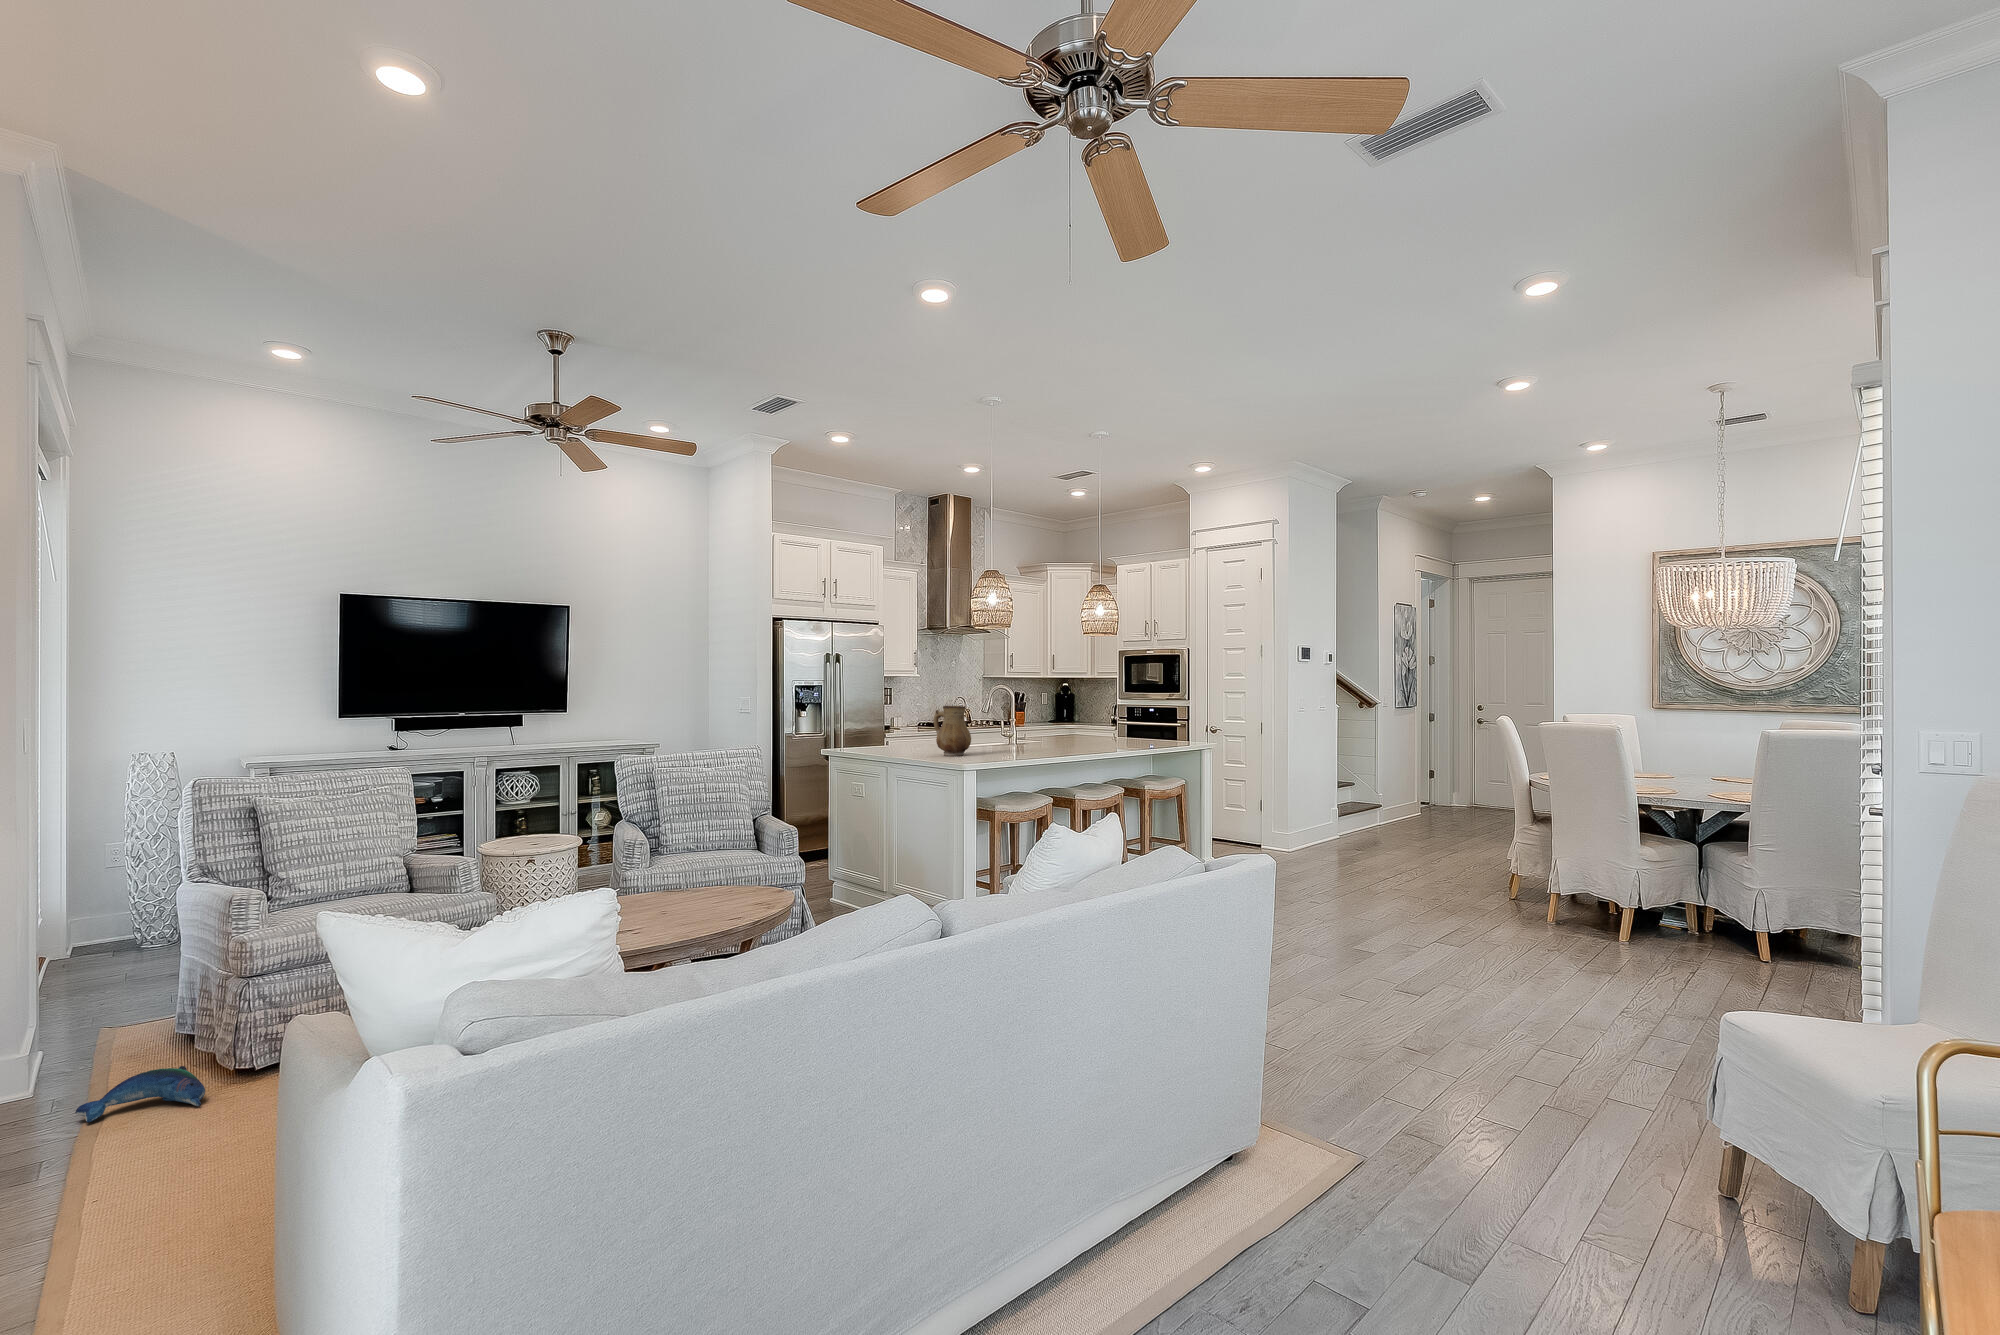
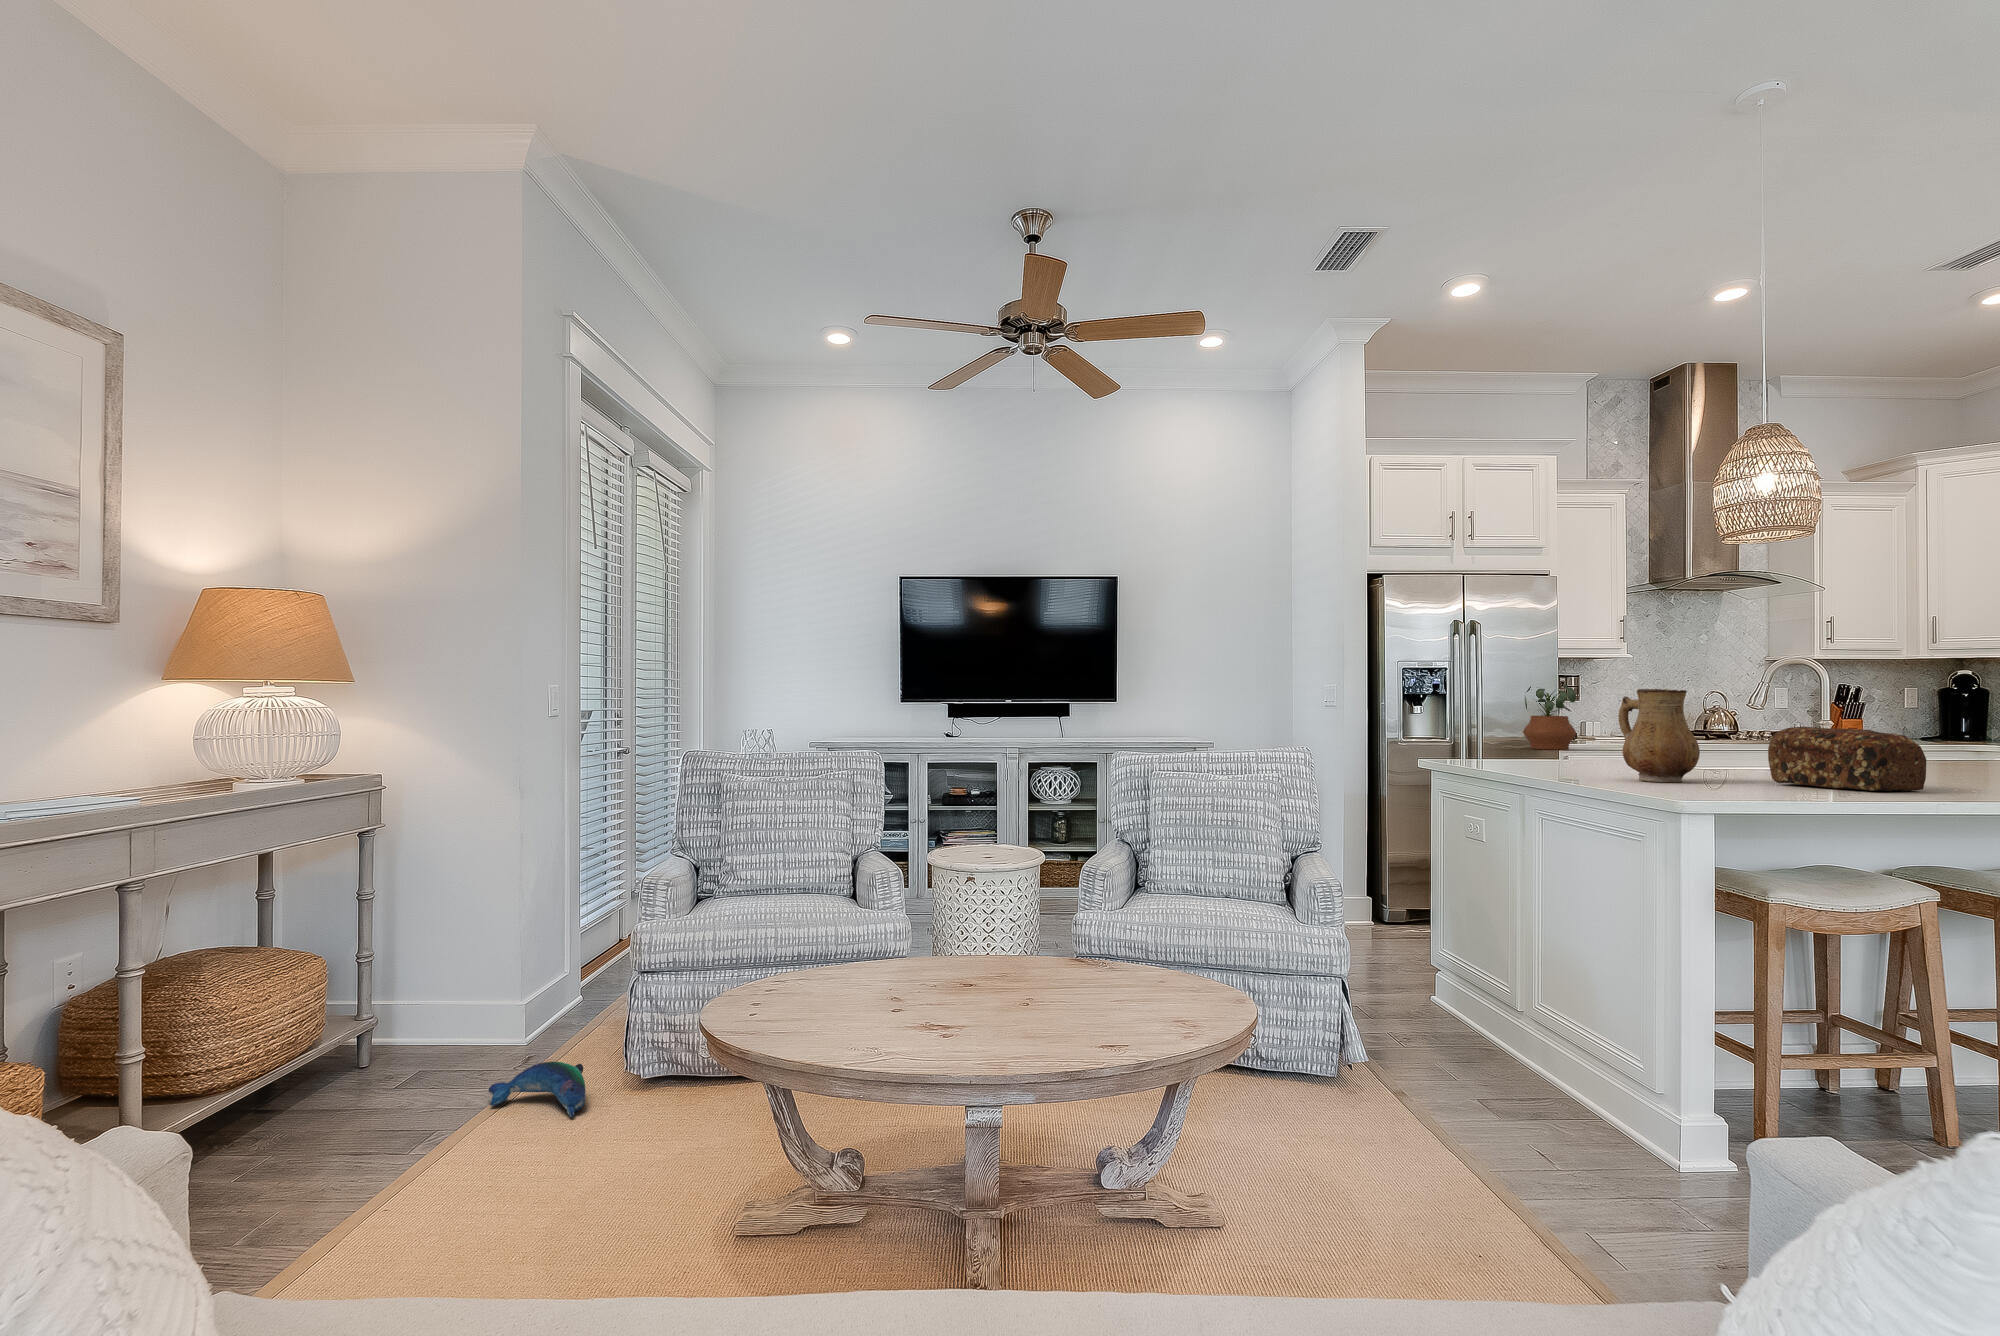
potted plant: none [861,694,892,735] -> present [1523,685,1576,750]
bread loaf: none [1000,724,1061,755] -> present [1768,727,1926,791]

